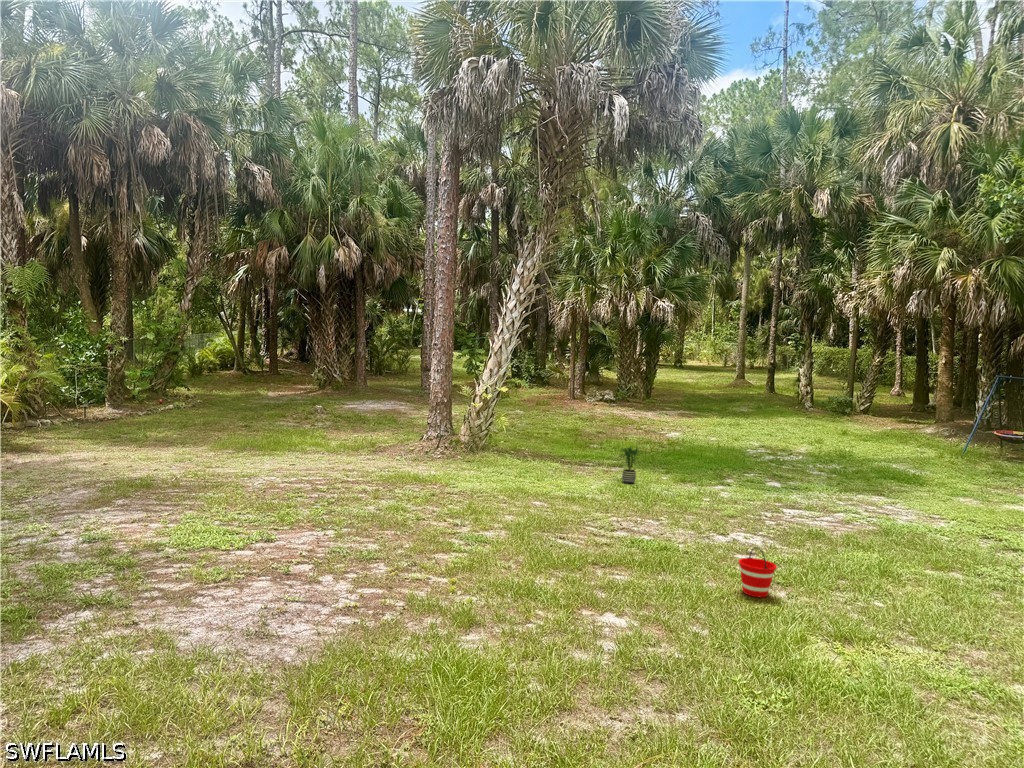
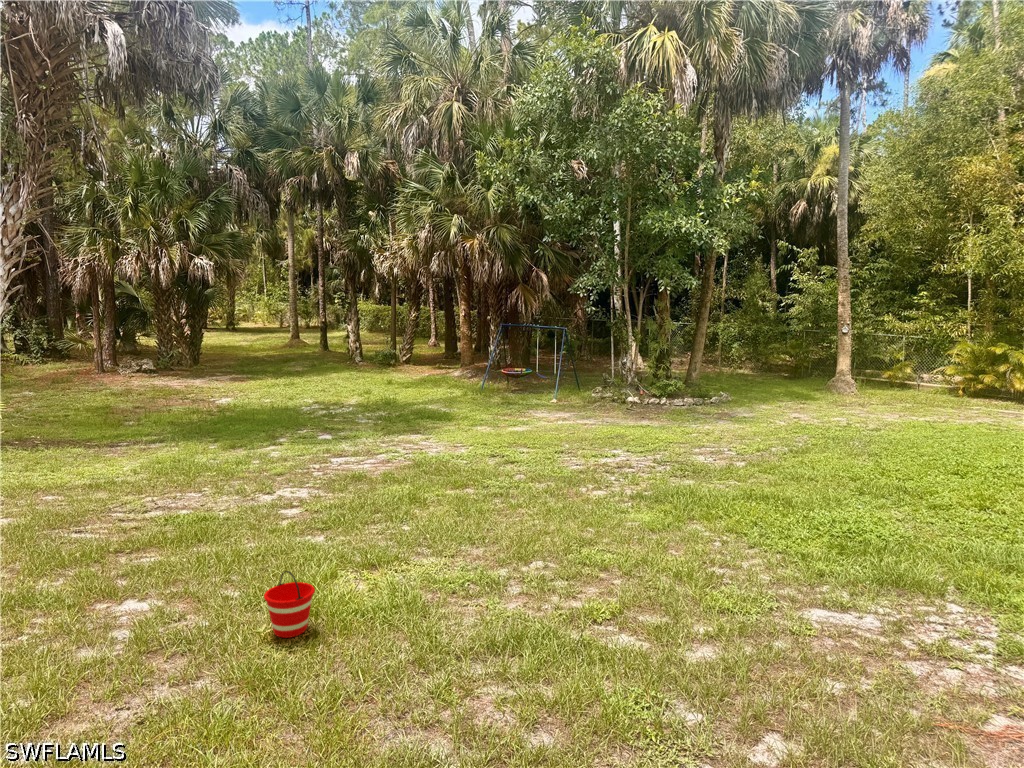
potted plant: present [621,447,639,484] -> none [125,435,161,484]

